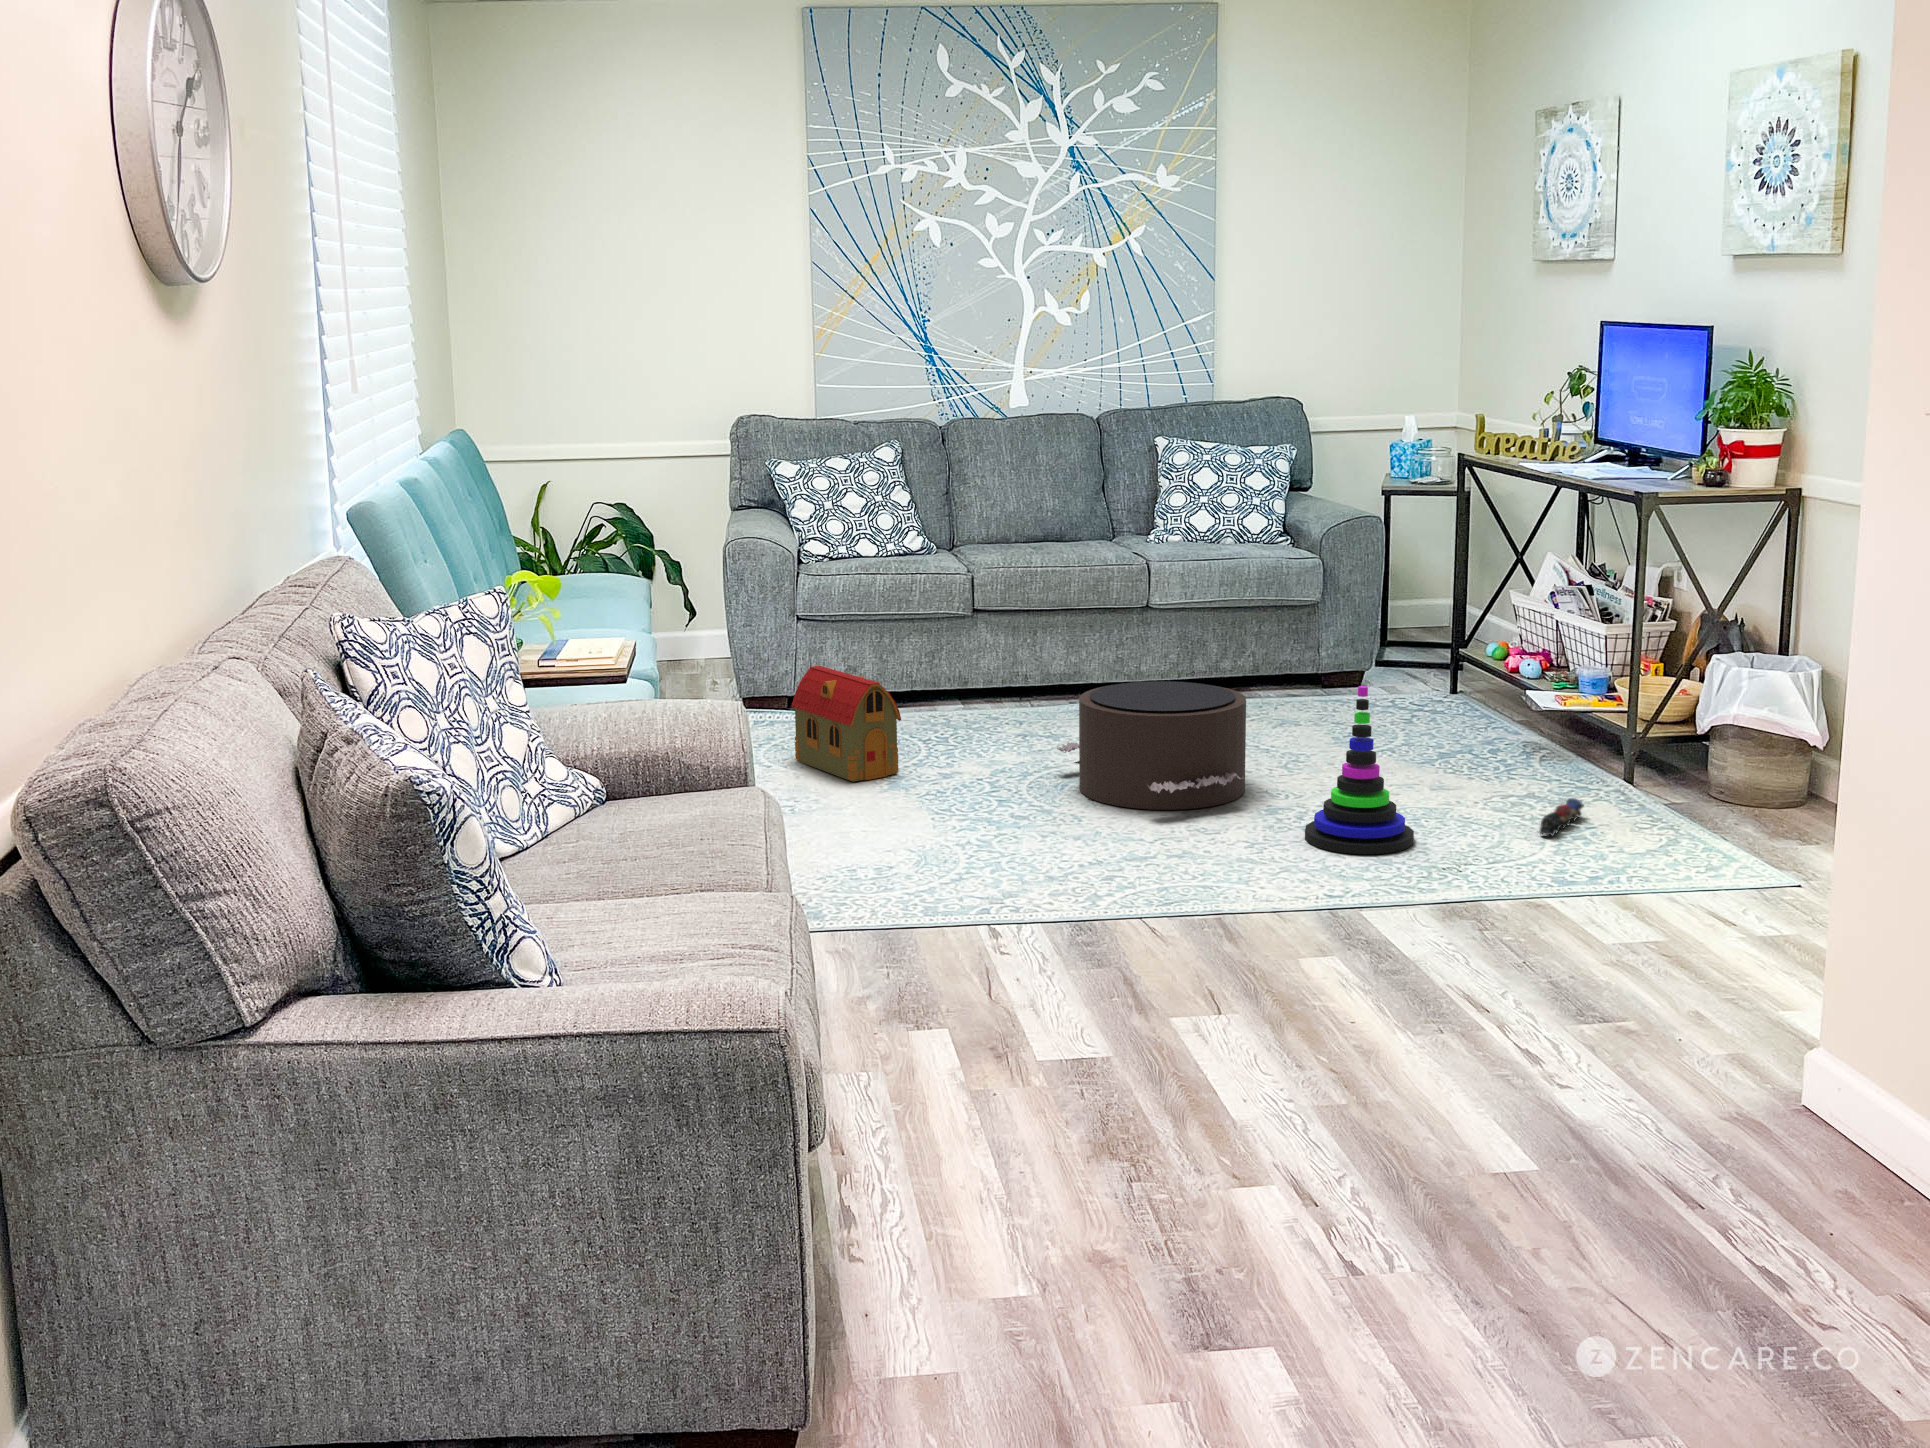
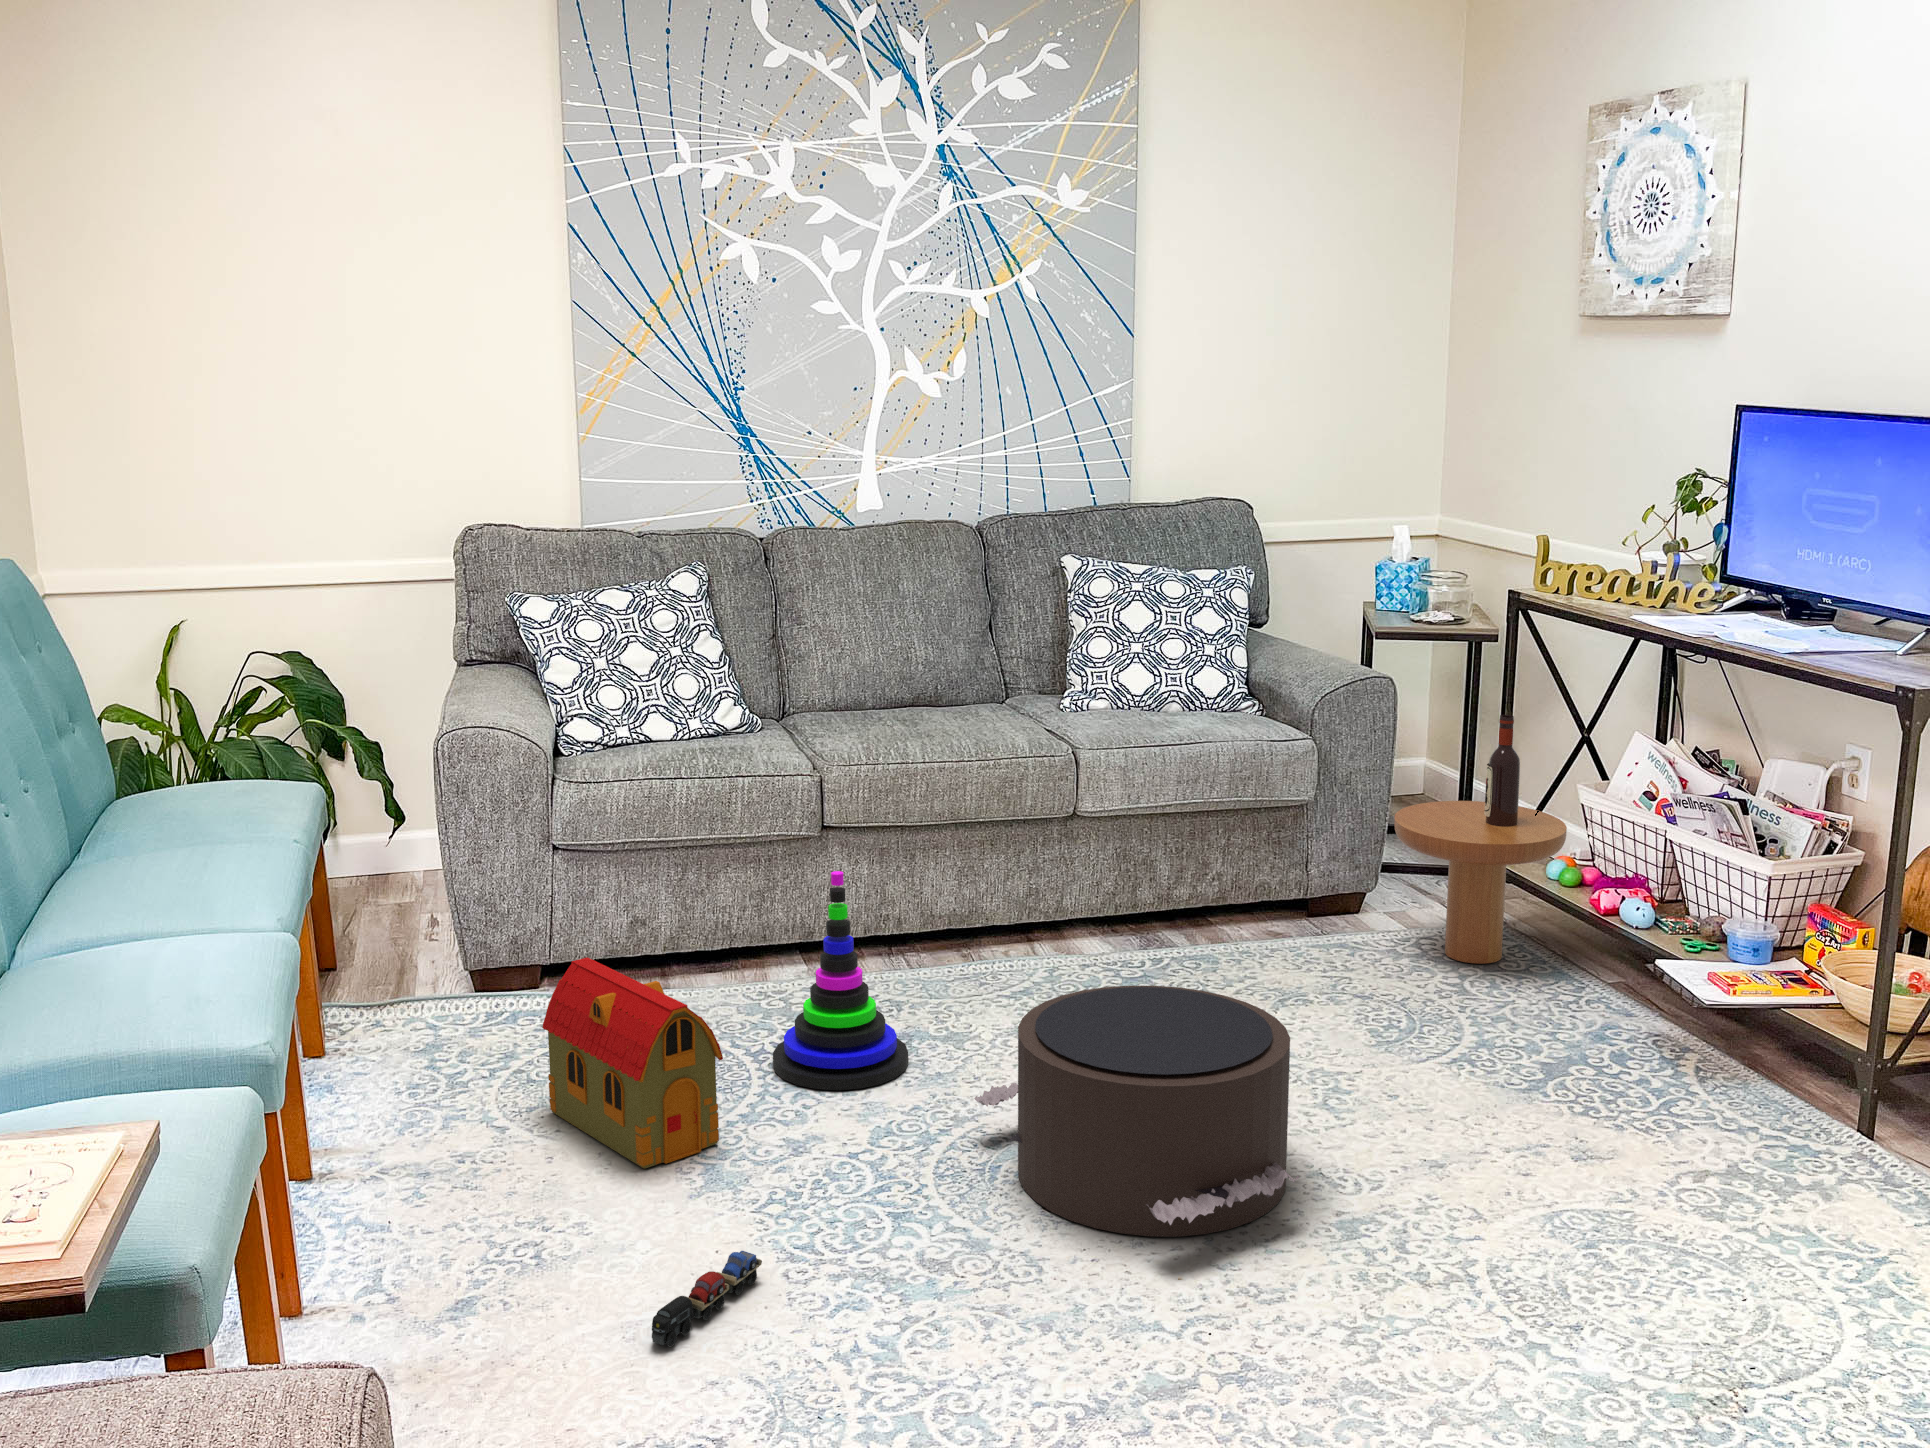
side table: none [1369,535,1487,708] -> present [1394,715,1567,964]
stacking toy: present [1305,686,1414,854] -> present [773,871,908,1090]
toy train: present [1540,798,1584,836] -> present [652,1251,762,1347]

